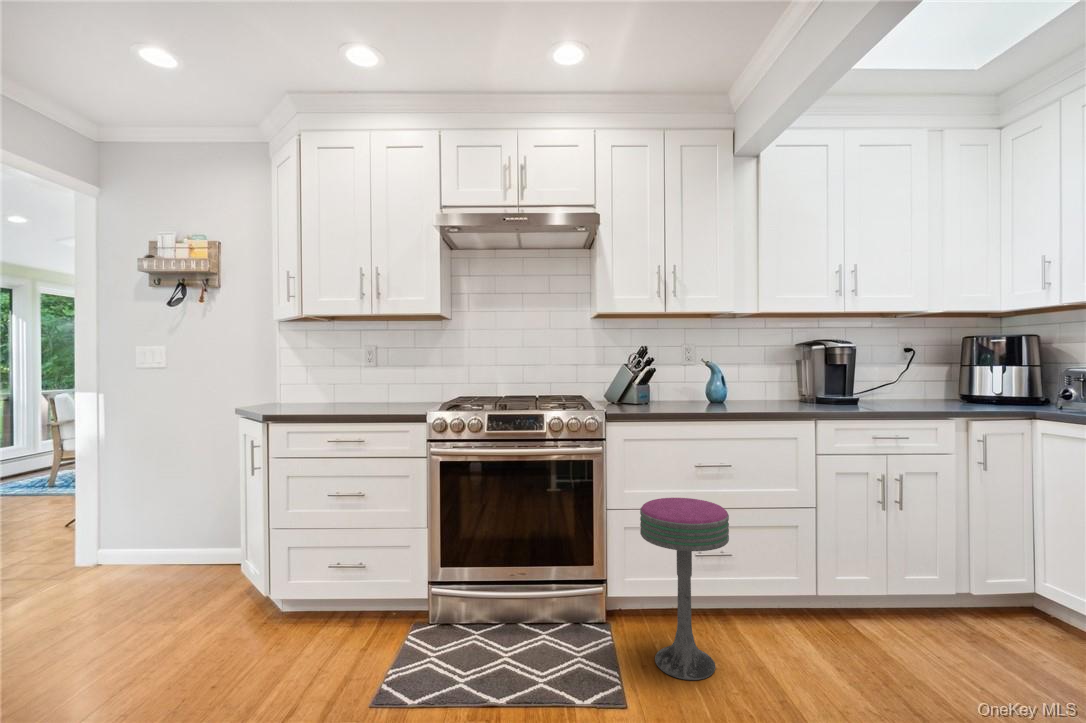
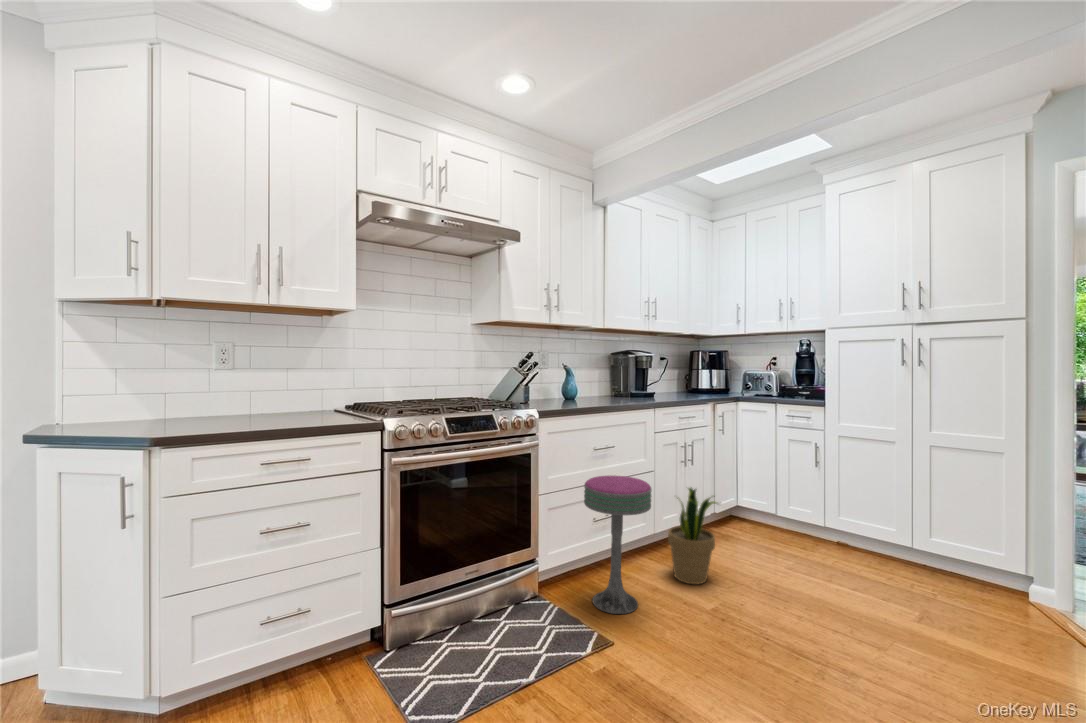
potted plant: none [797,534,887,683] -> present [668,487,716,584]

